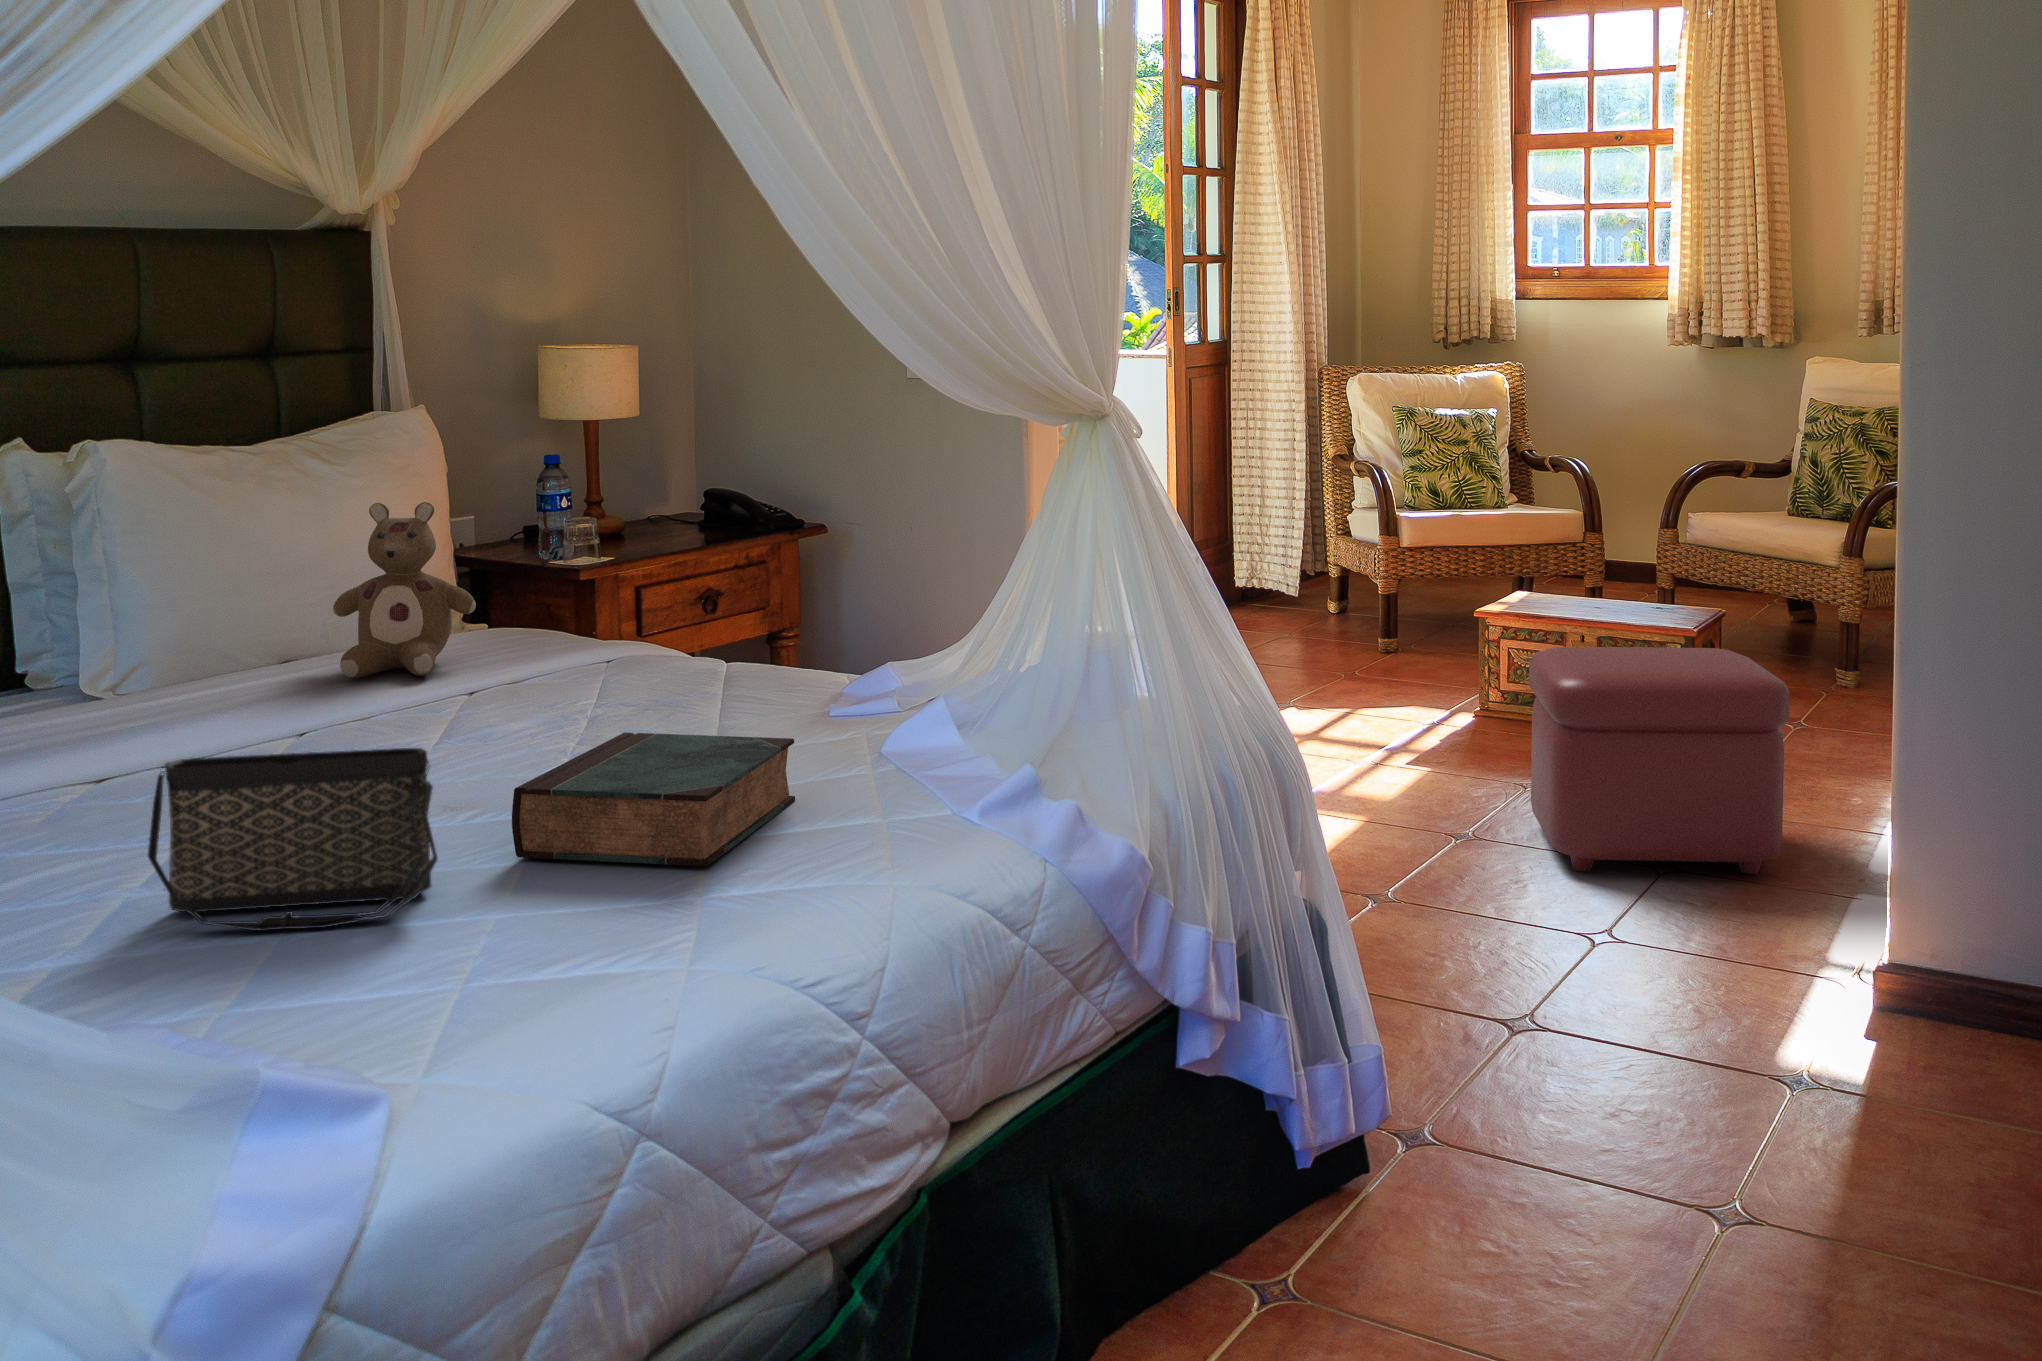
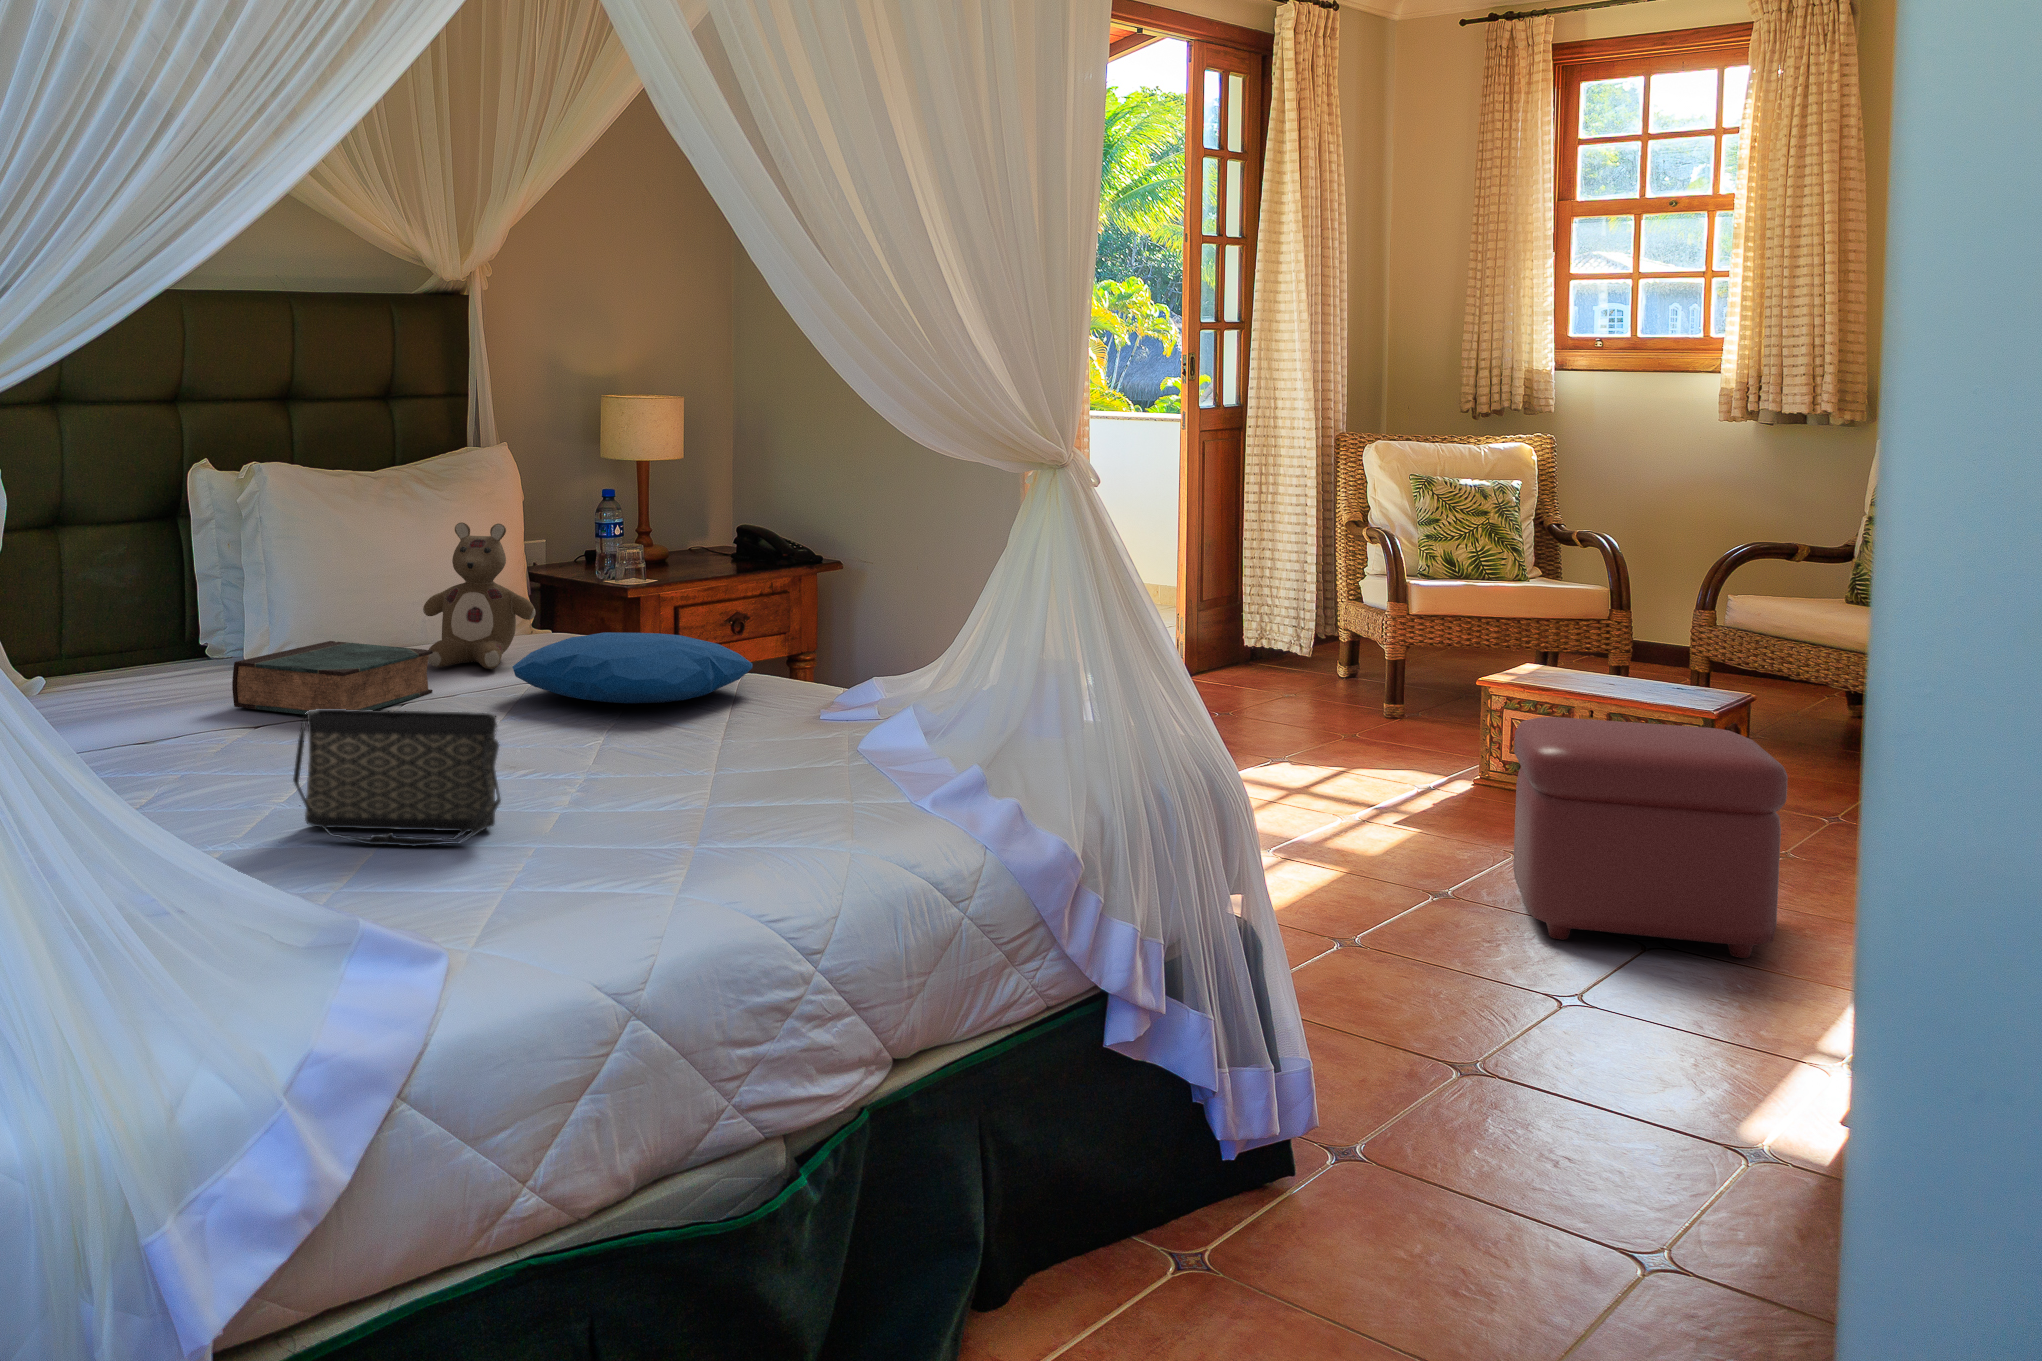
pillow: none [449,623,743,709] -> present [512,633,752,703]
book: present [512,733,795,866] -> present [232,641,433,715]

